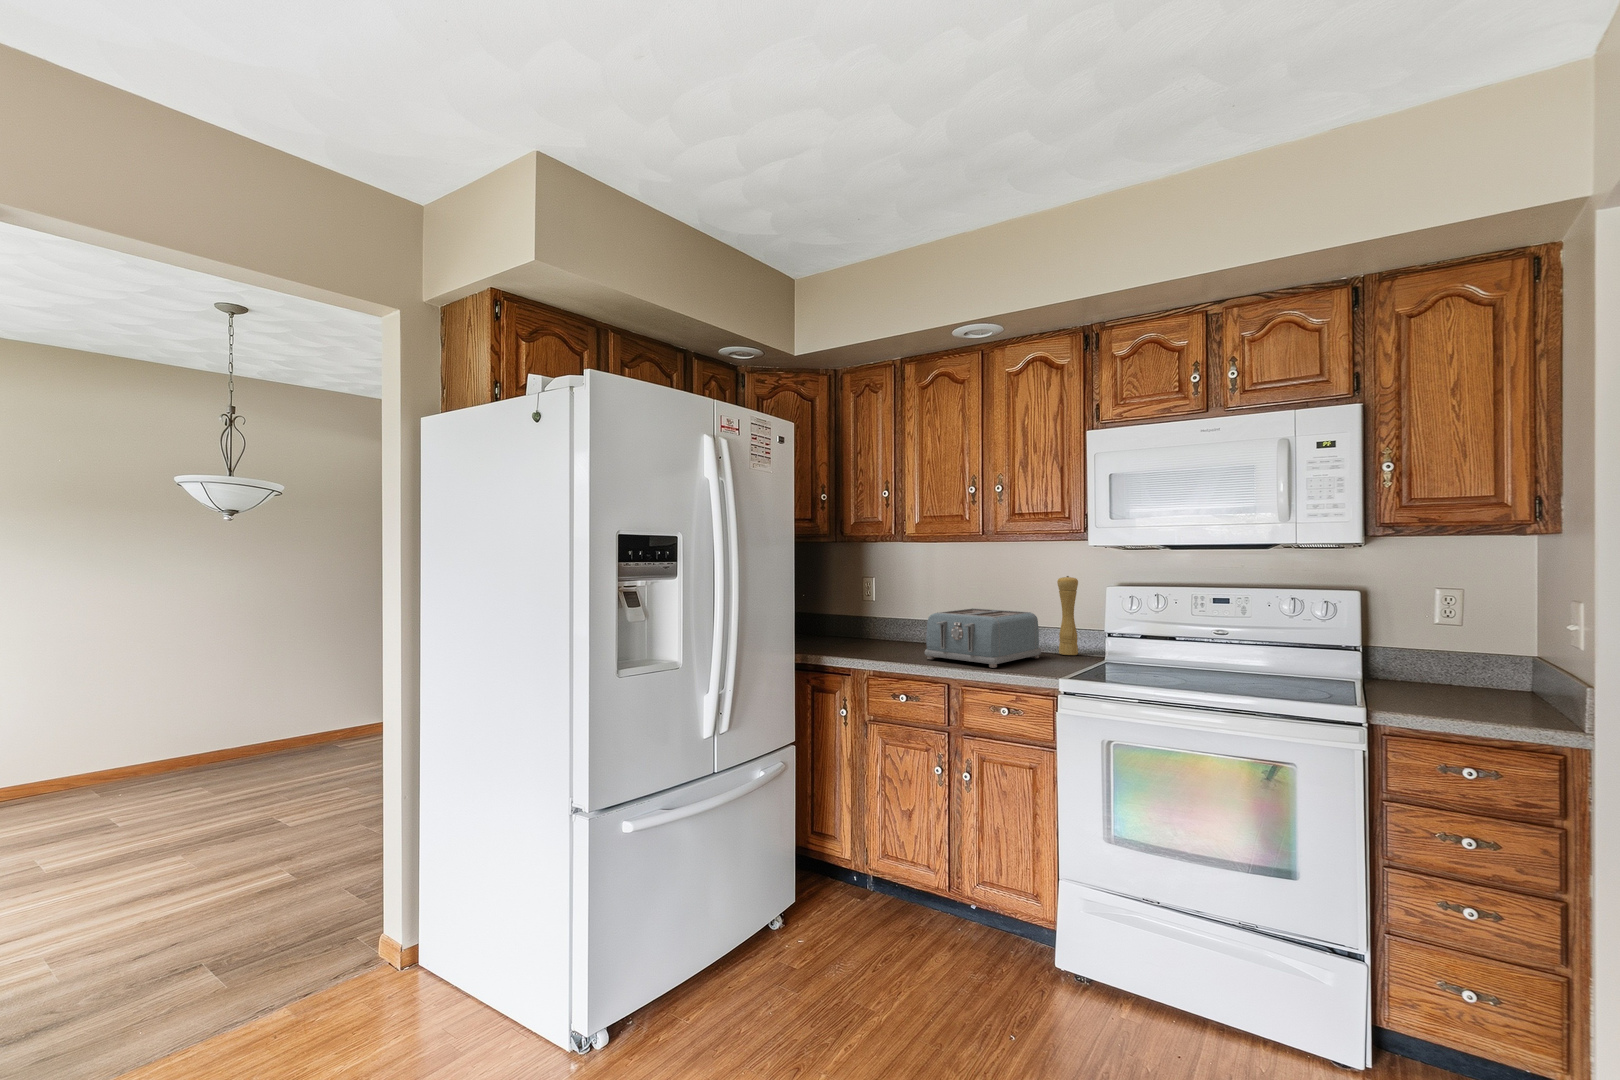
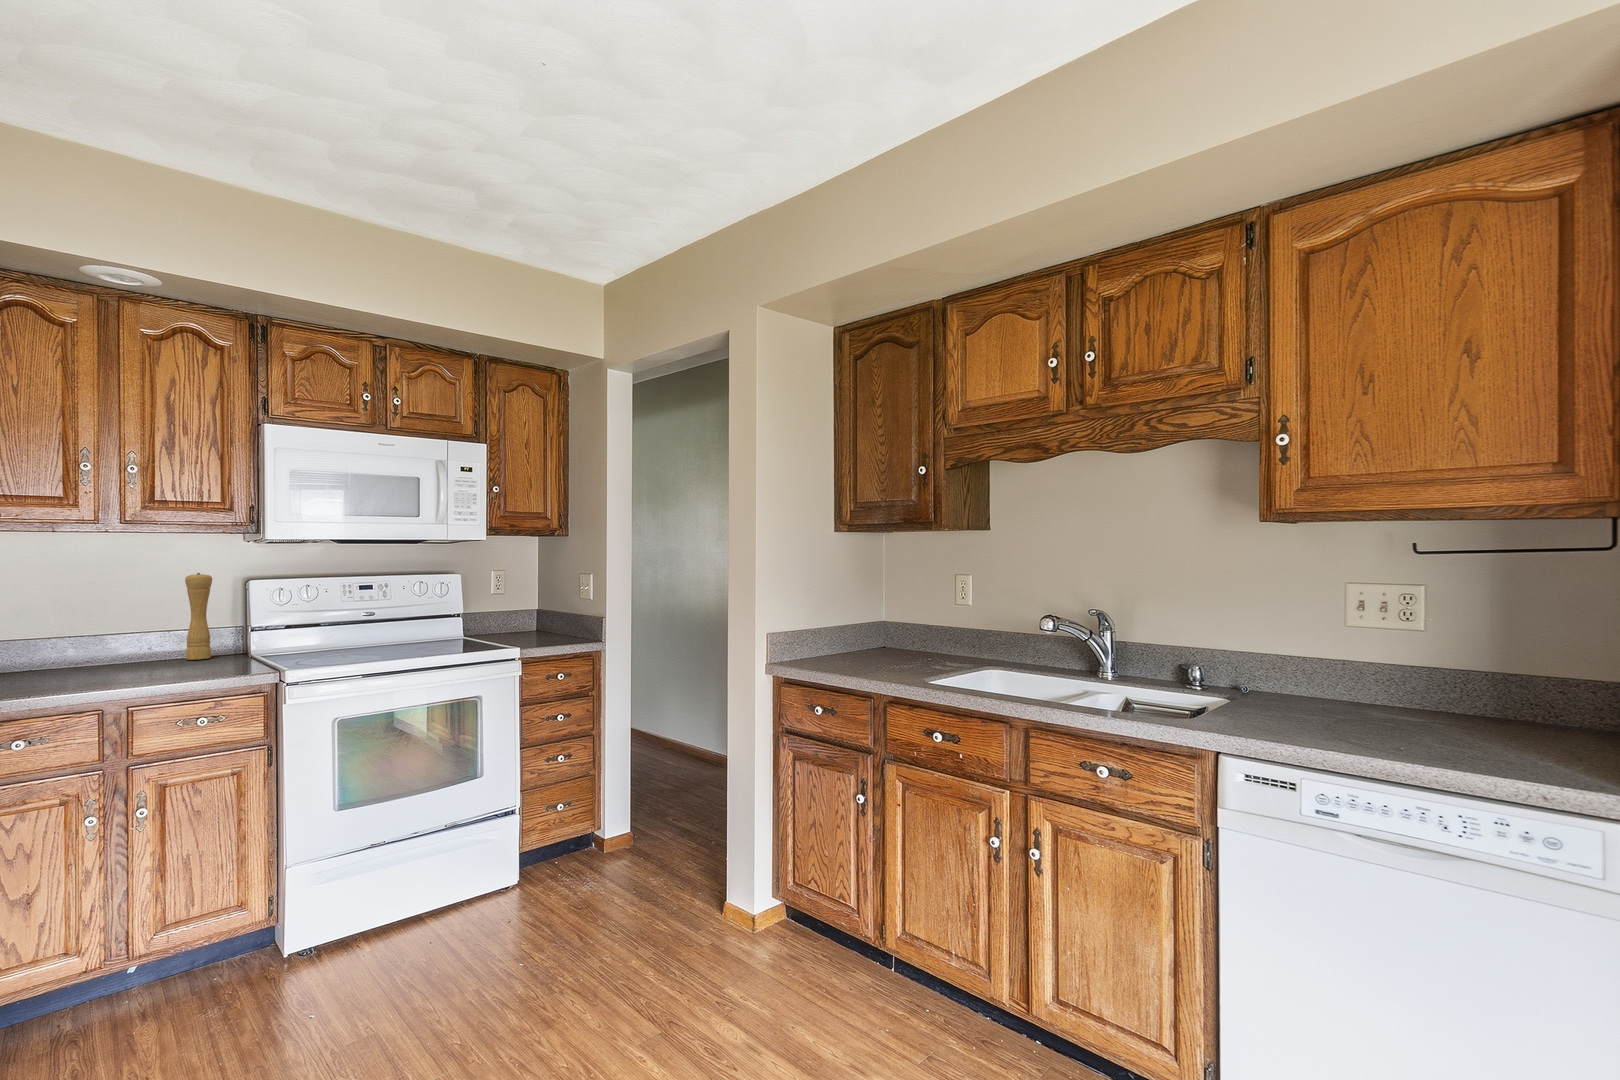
toaster: present [925,608,1041,668] -> none [38,615,183,688]

